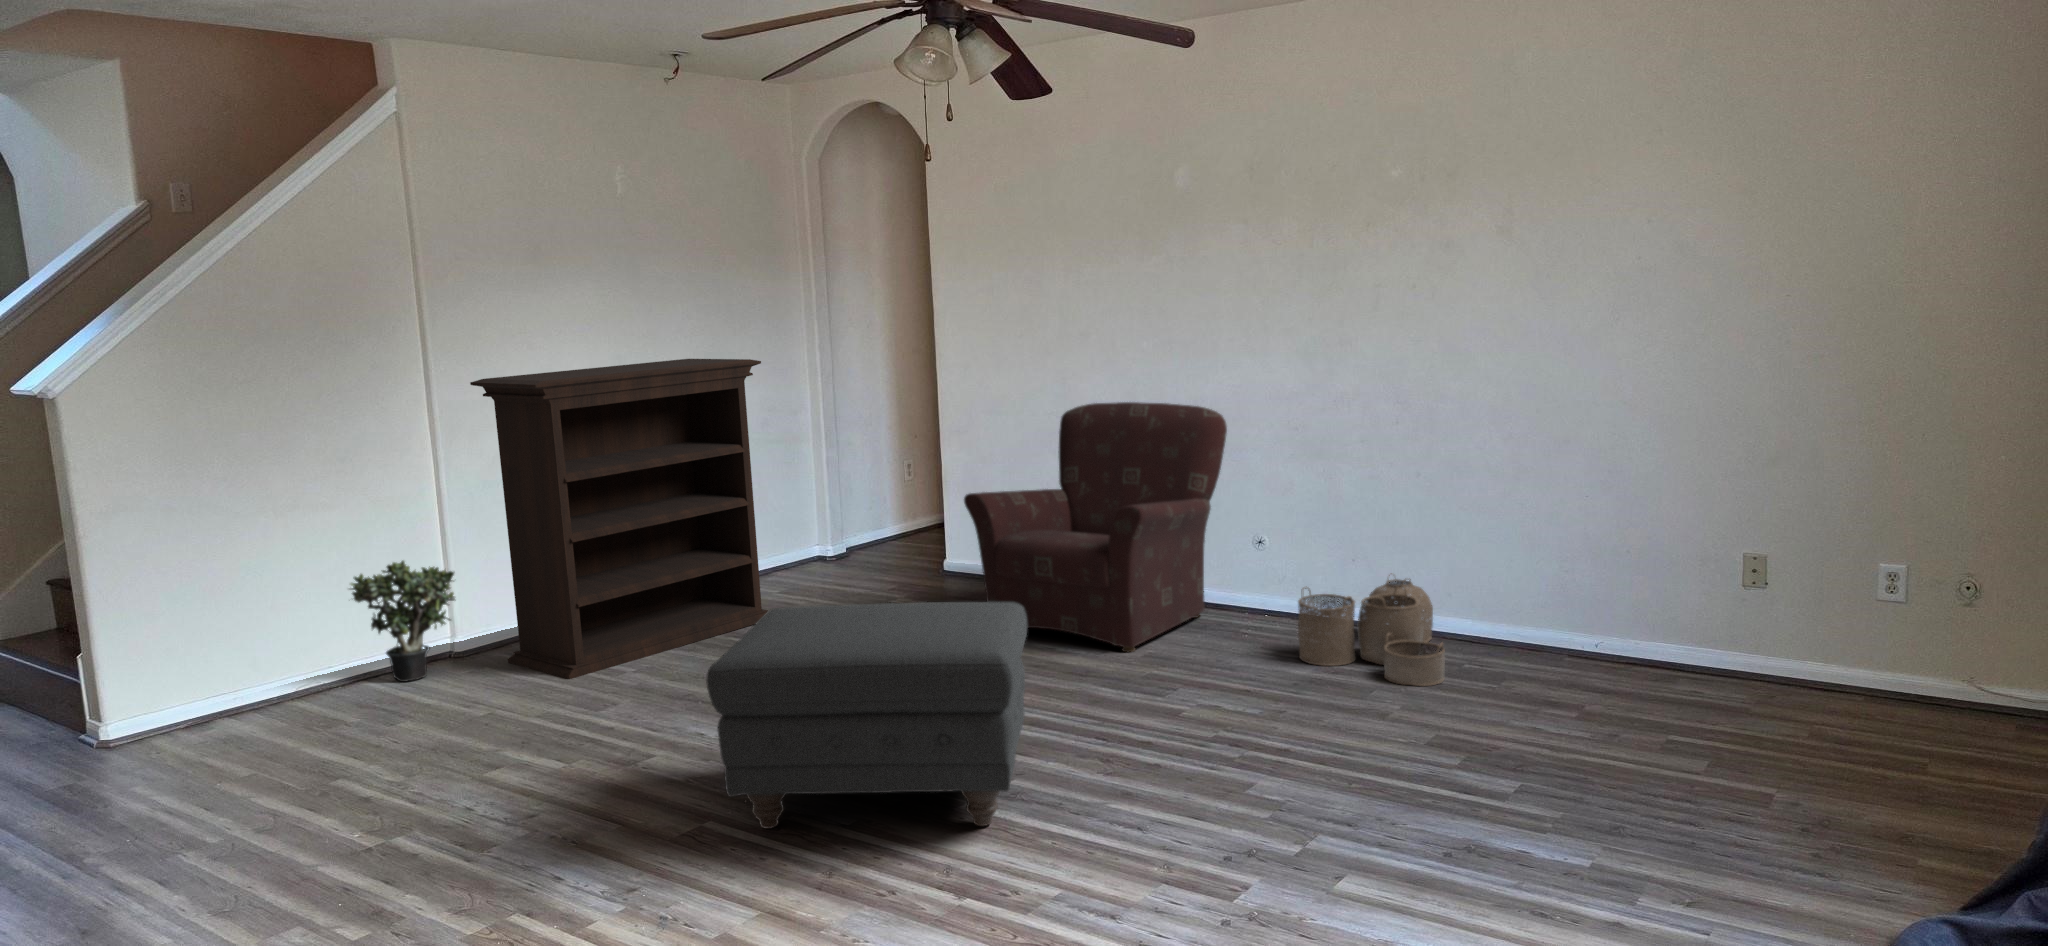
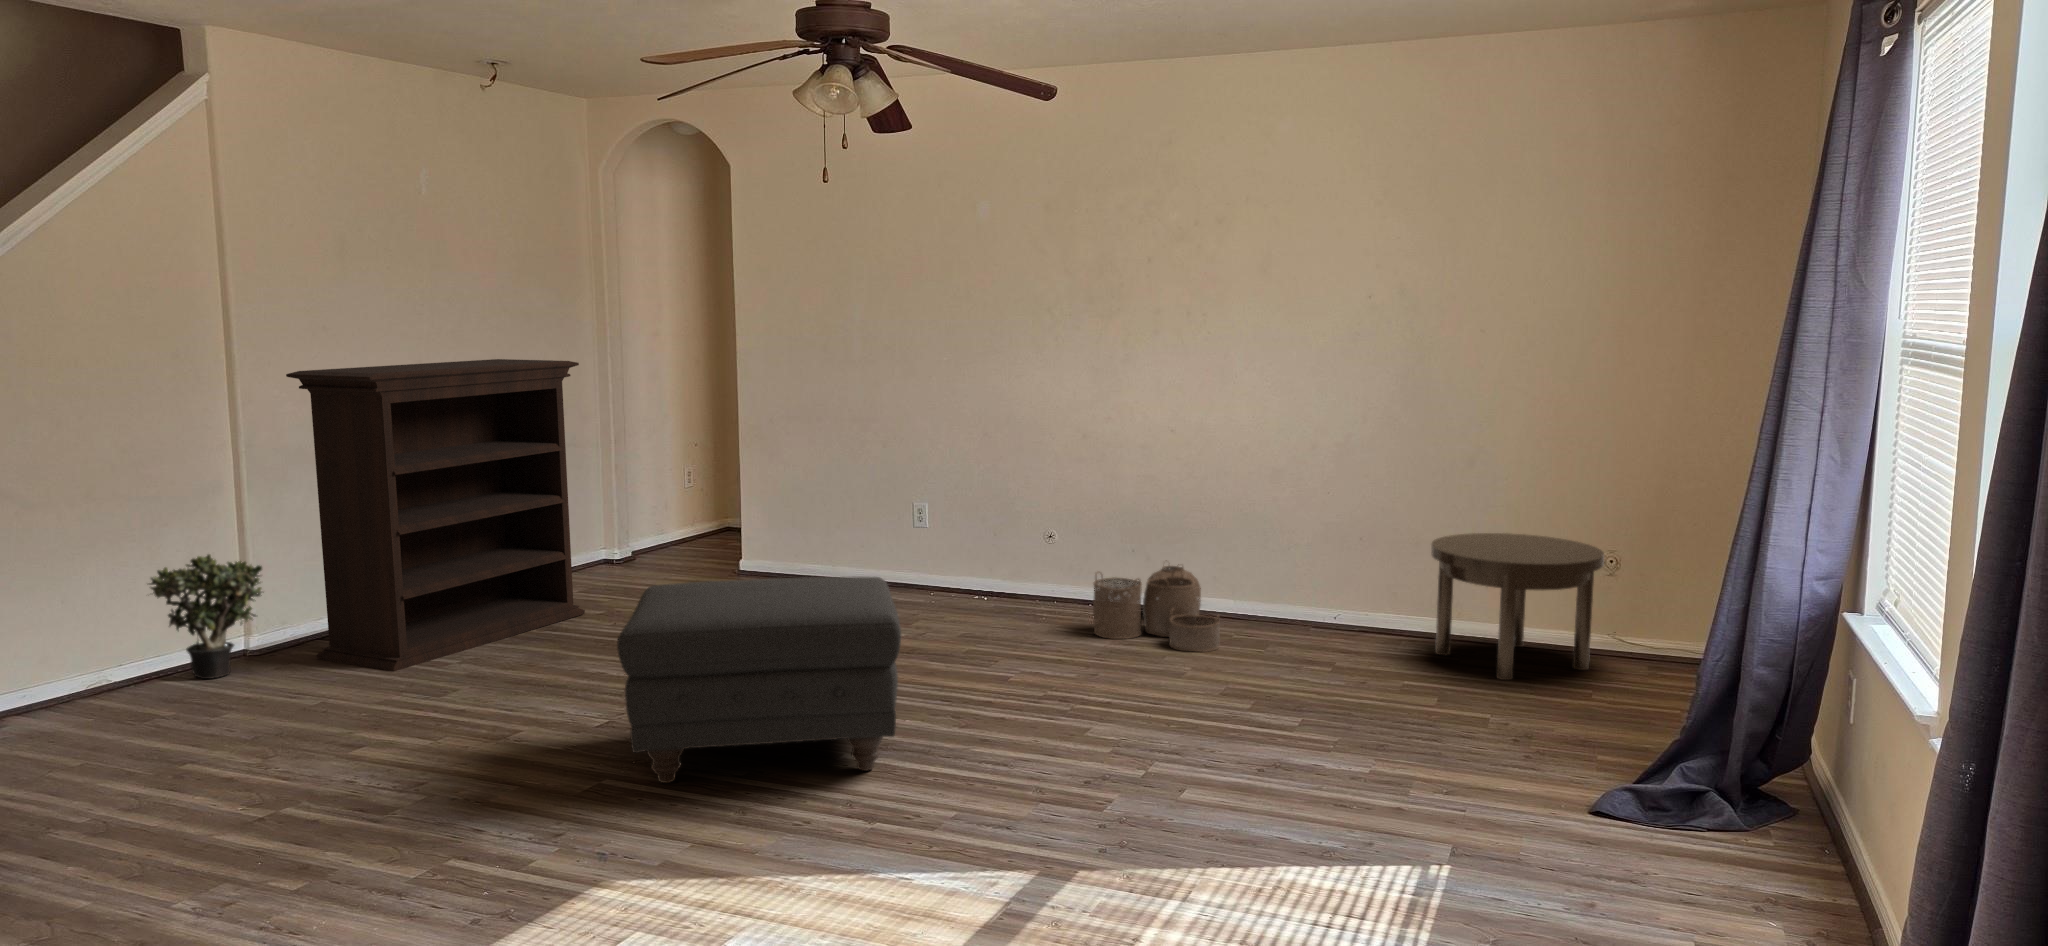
armchair: present [964,402,1227,652] -> none [784,410,1021,634]
side table: none [1713,550,1953,741] -> present [1431,533,1604,680]

